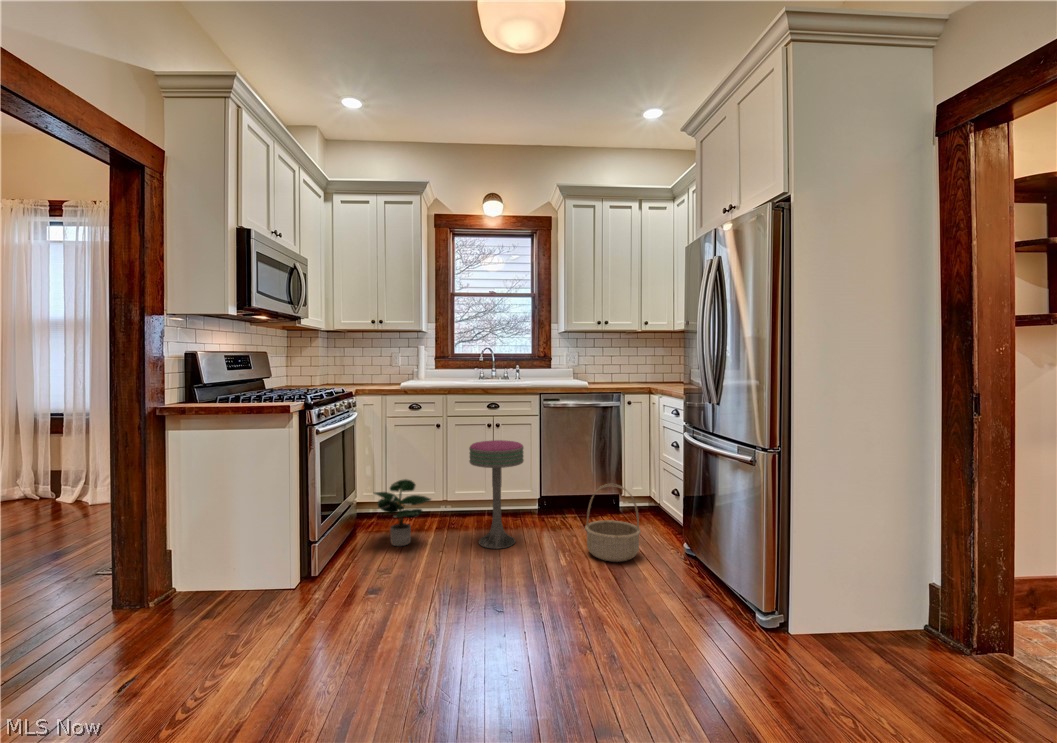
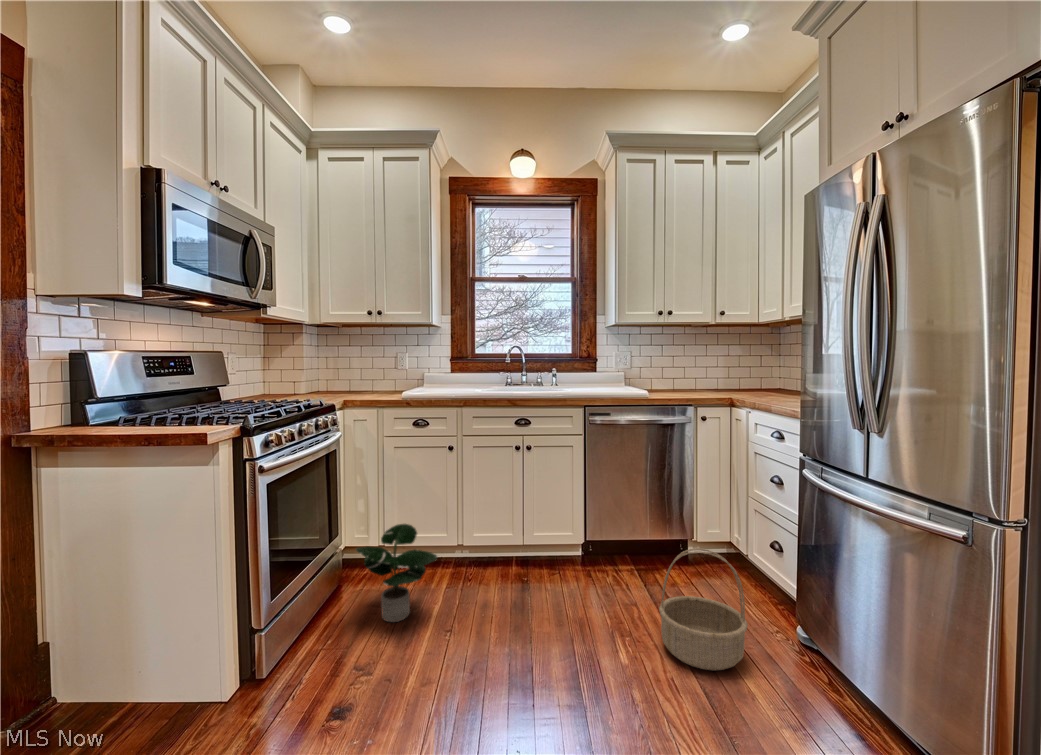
bar stool: present [469,440,524,549] -> none [490,473,567,633]

